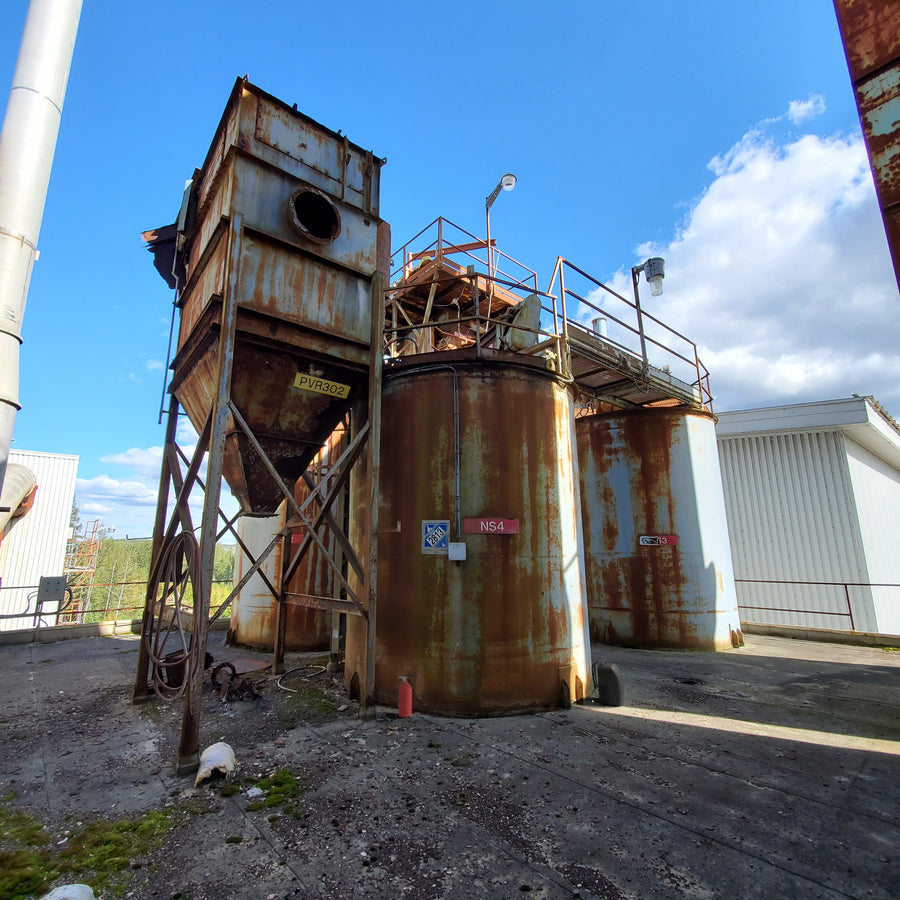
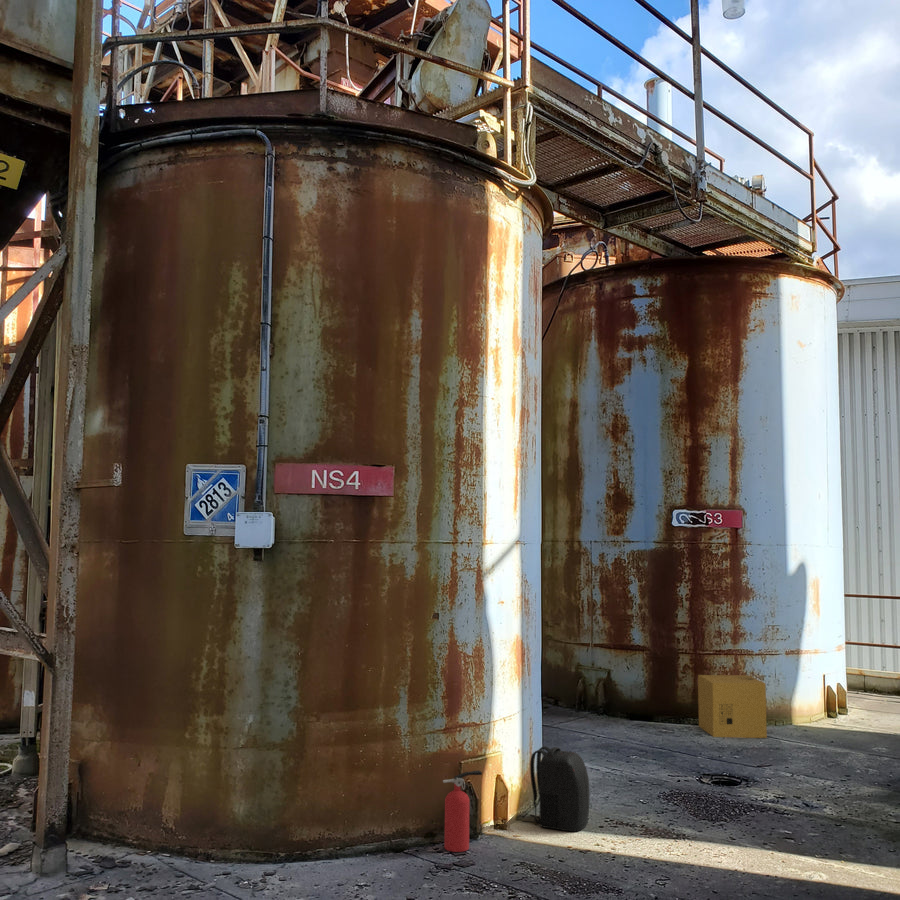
cardboard box: none [661,624,703,658] -> present [698,675,767,738]
fire extinguisher: present [399,674,418,717] -> present [443,770,482,852]

